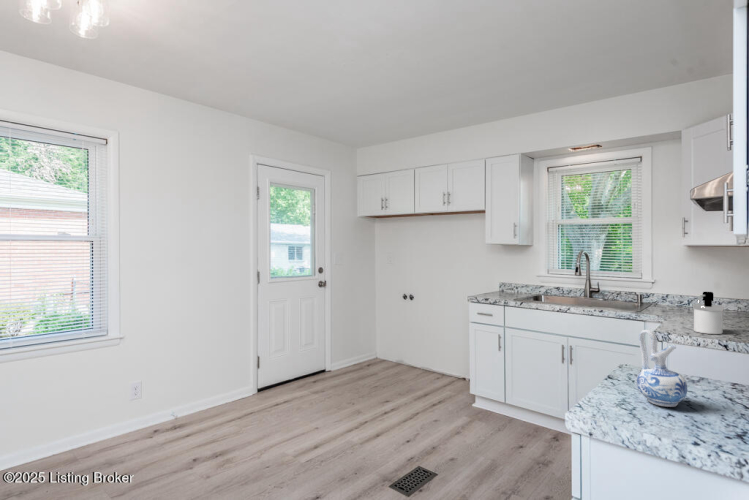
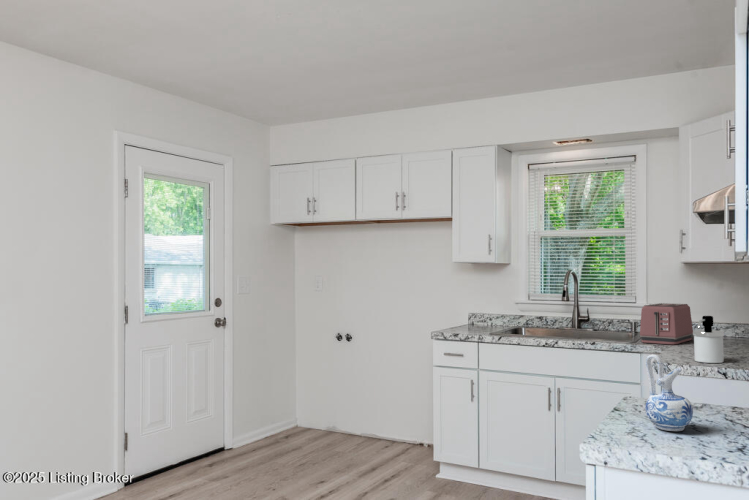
toaster: none [644,280,694,315] -> present [640,303,693,345]

